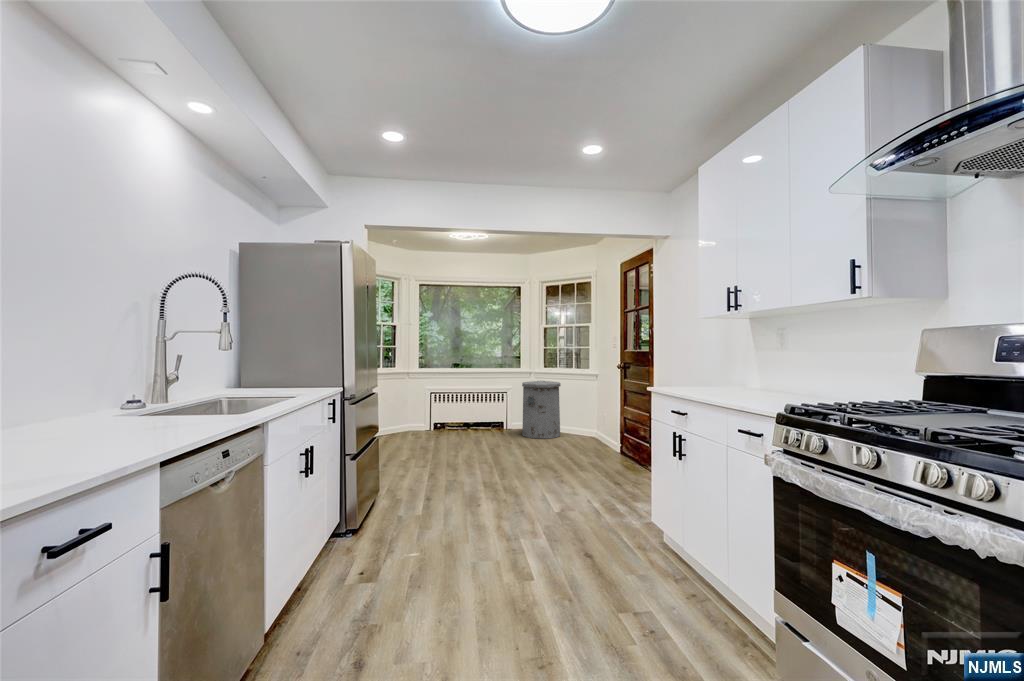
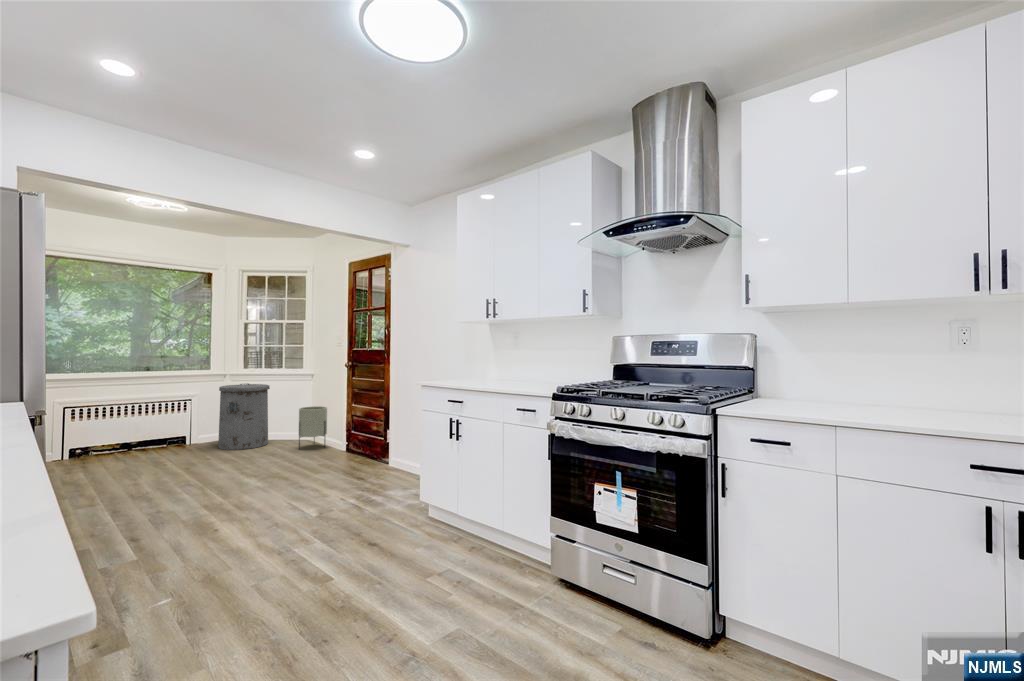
planter: none [581,405,606,447] -> present [299,406,327,449]

